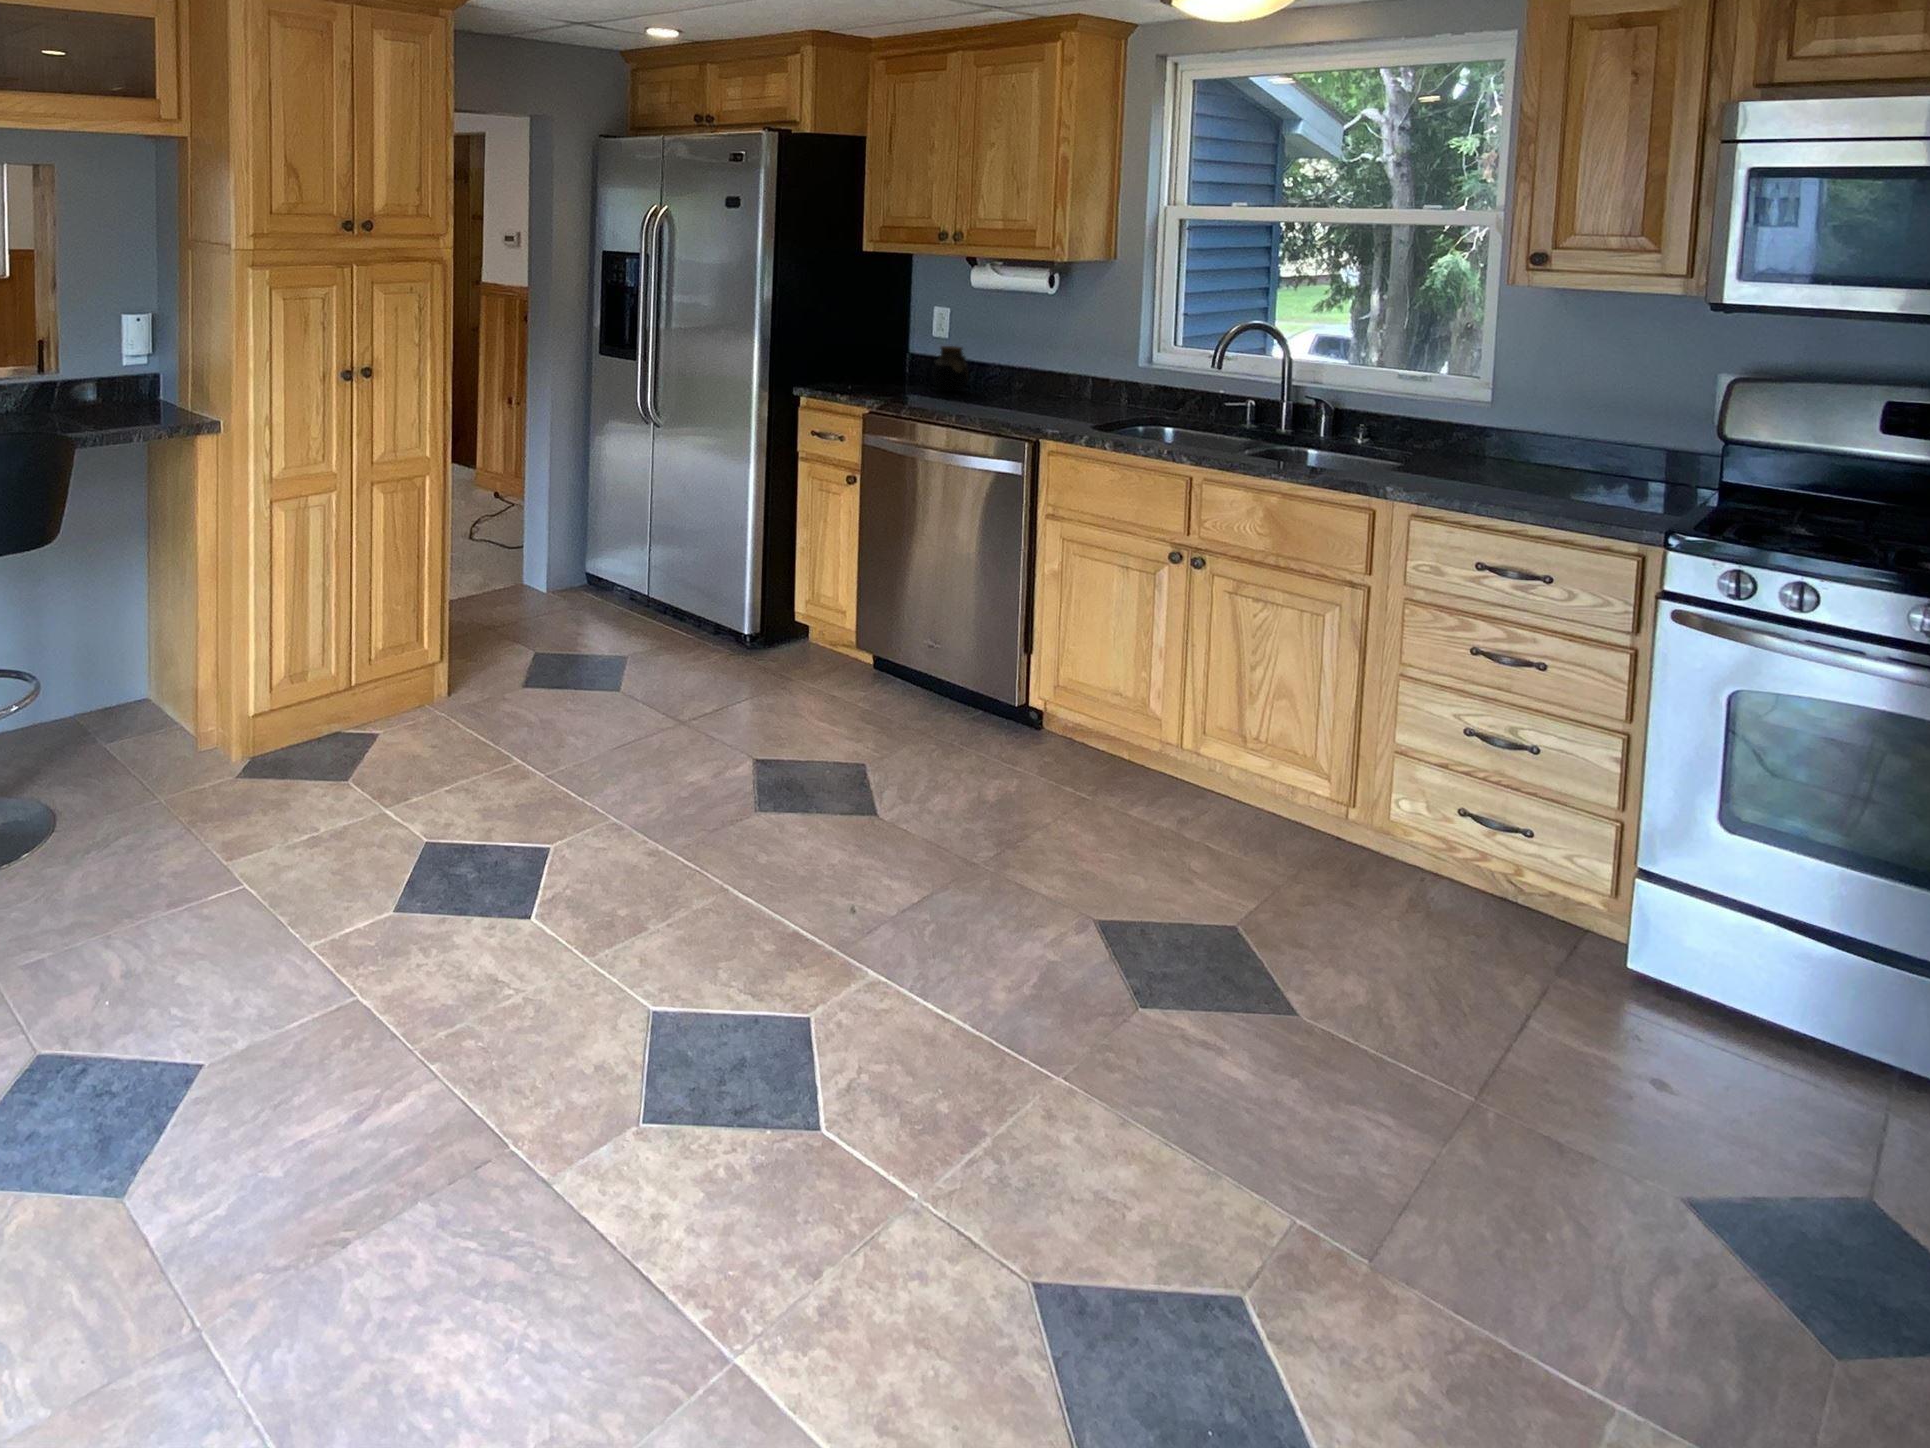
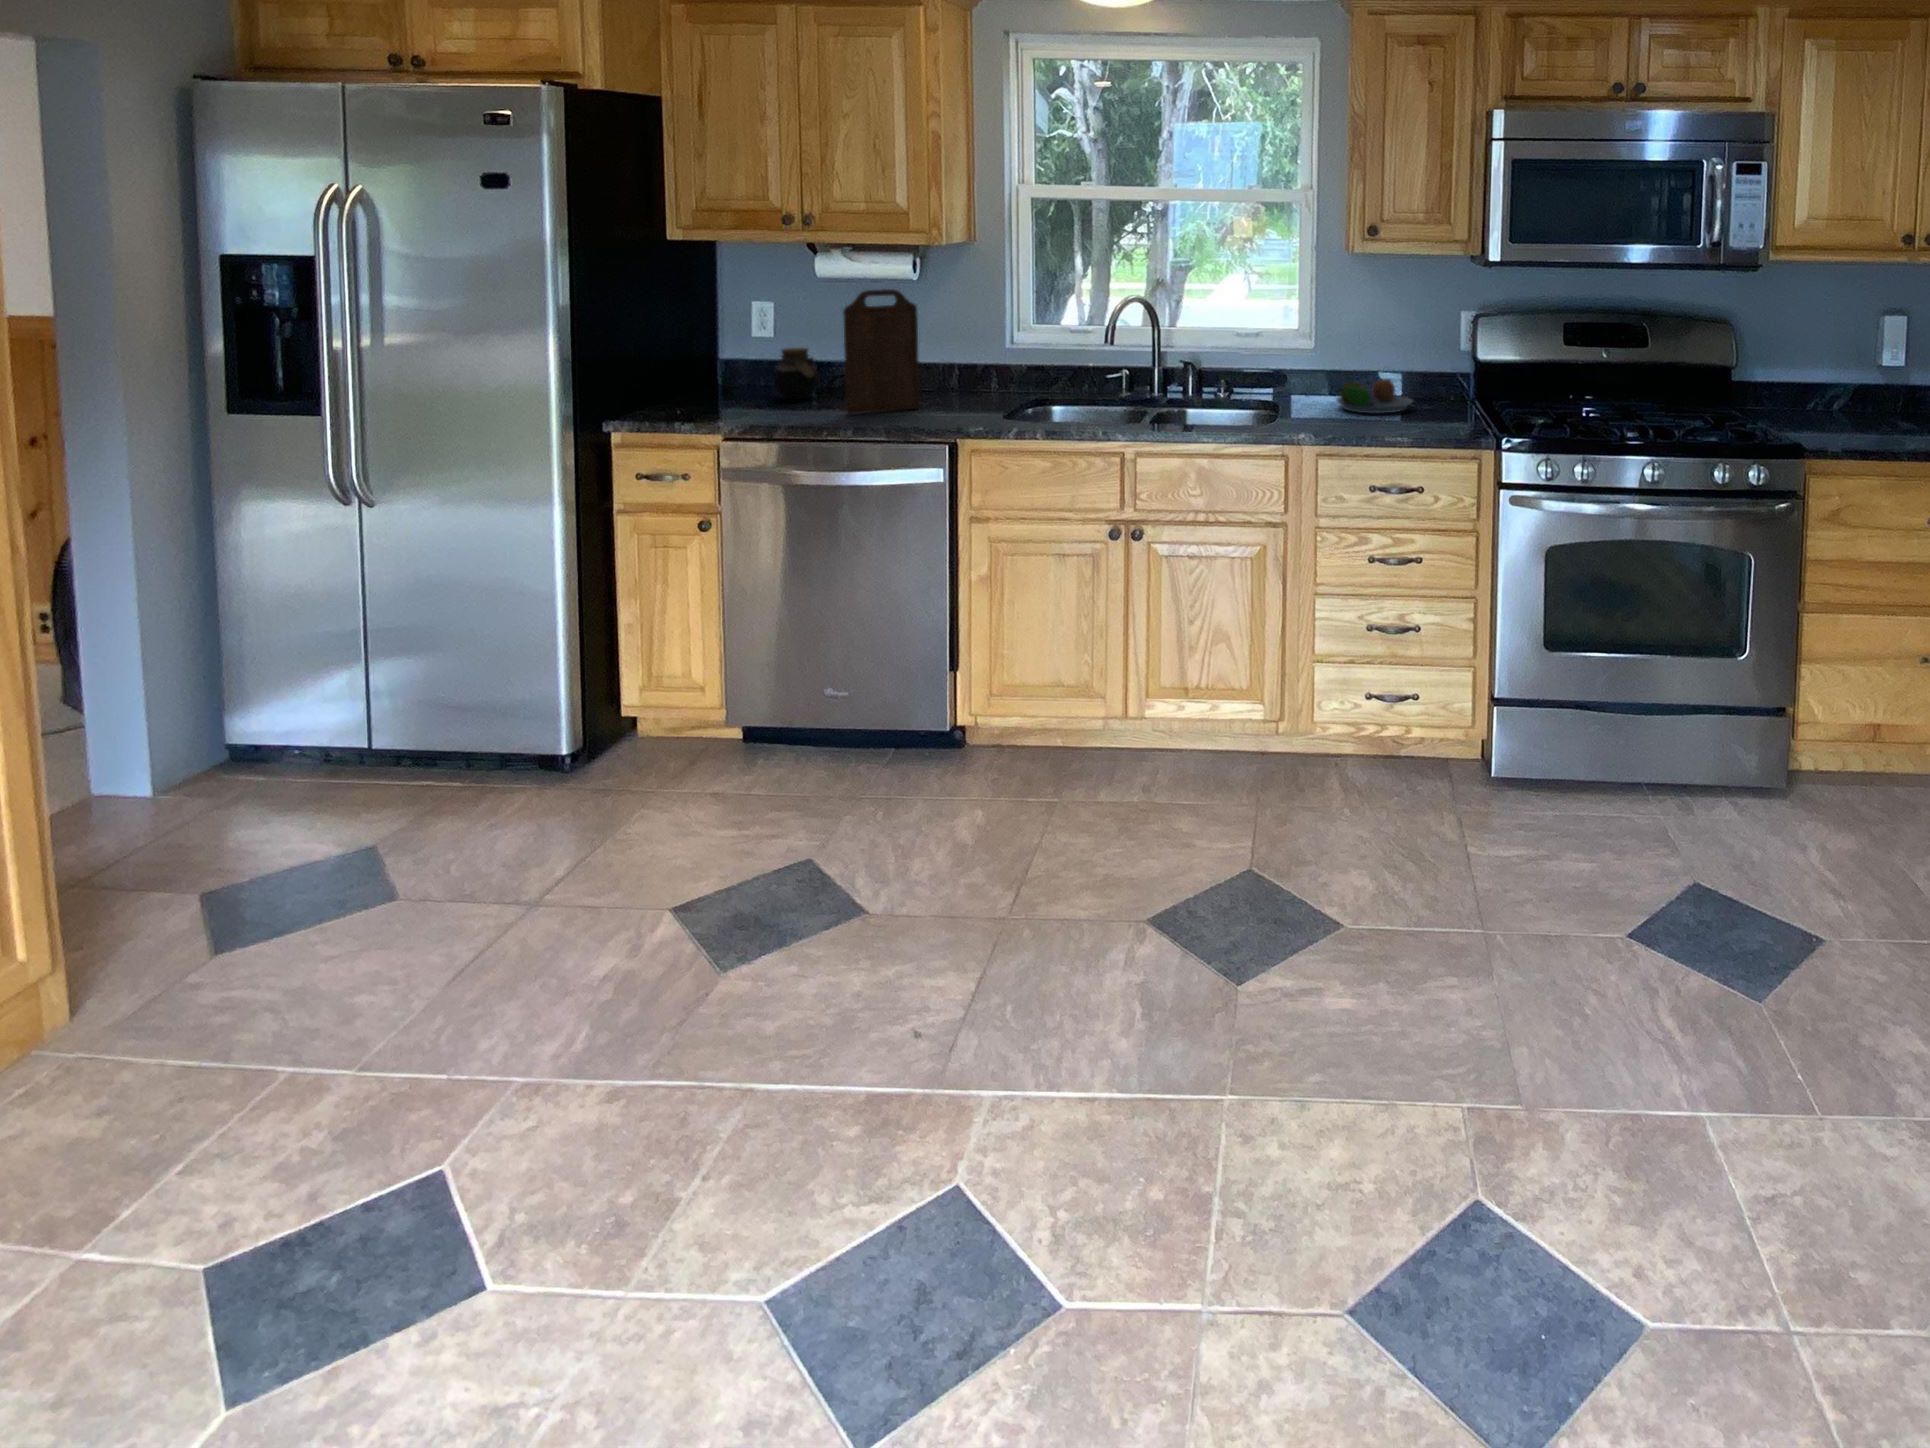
cutting board: none [972,299,1042,411] -> present [843,289,919,414]
fruit bowl: none [1474,438,1592,489] -> present [1337,377,1413,414]

